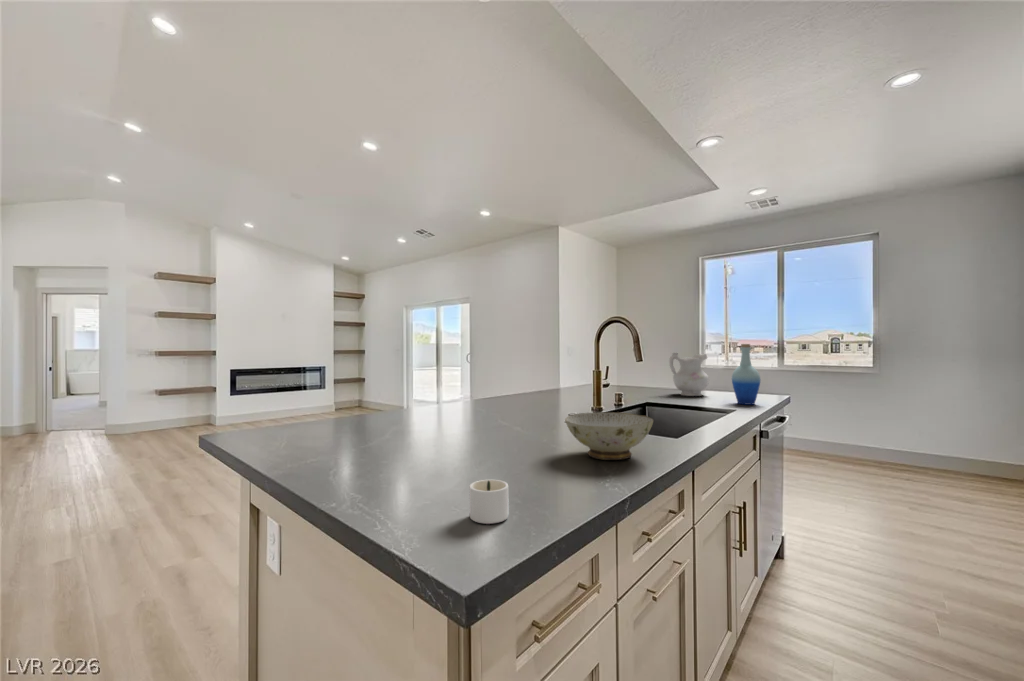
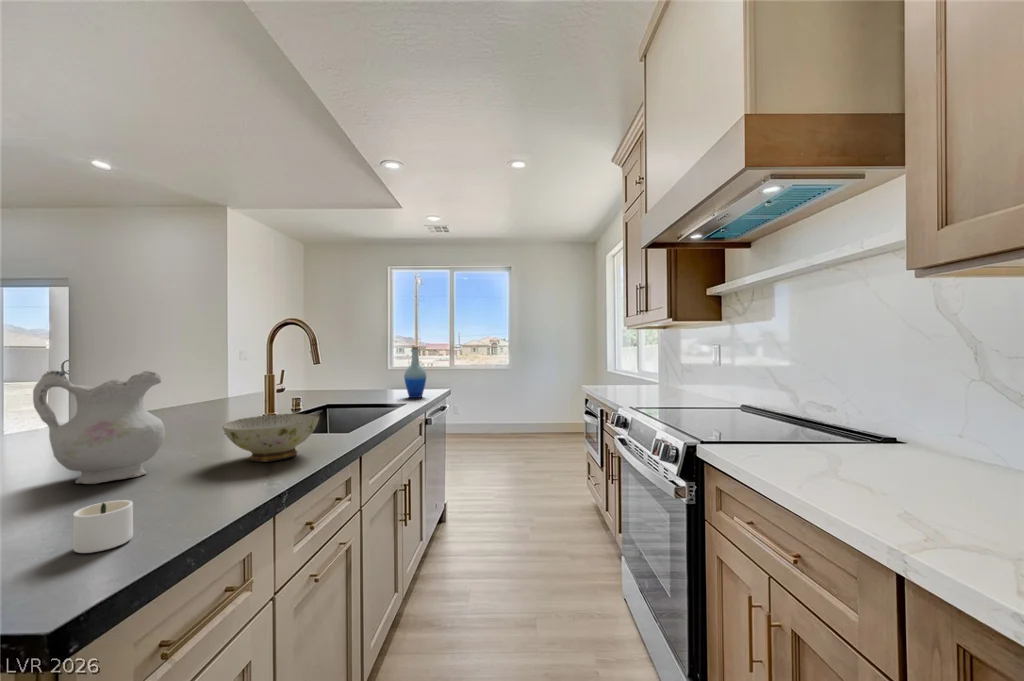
ceramic pitcher: present [669,353,709,396] -> present [33,370,165,484]

